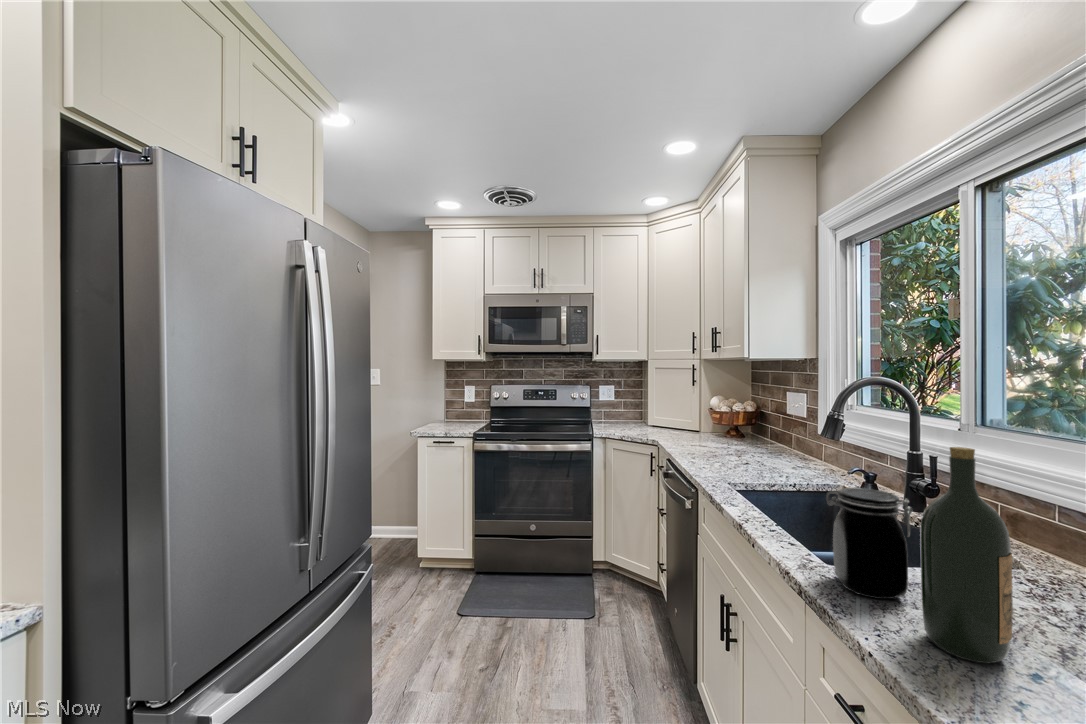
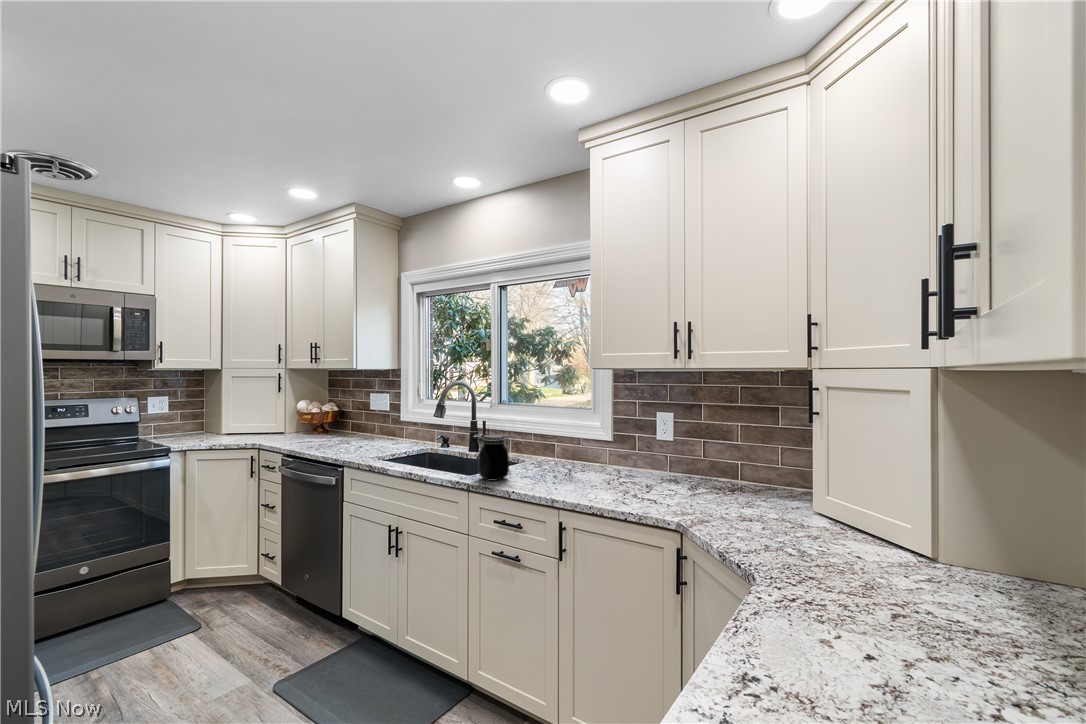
wine bottle: present [920,447,1013,664] -> none [522,409,547,485]

